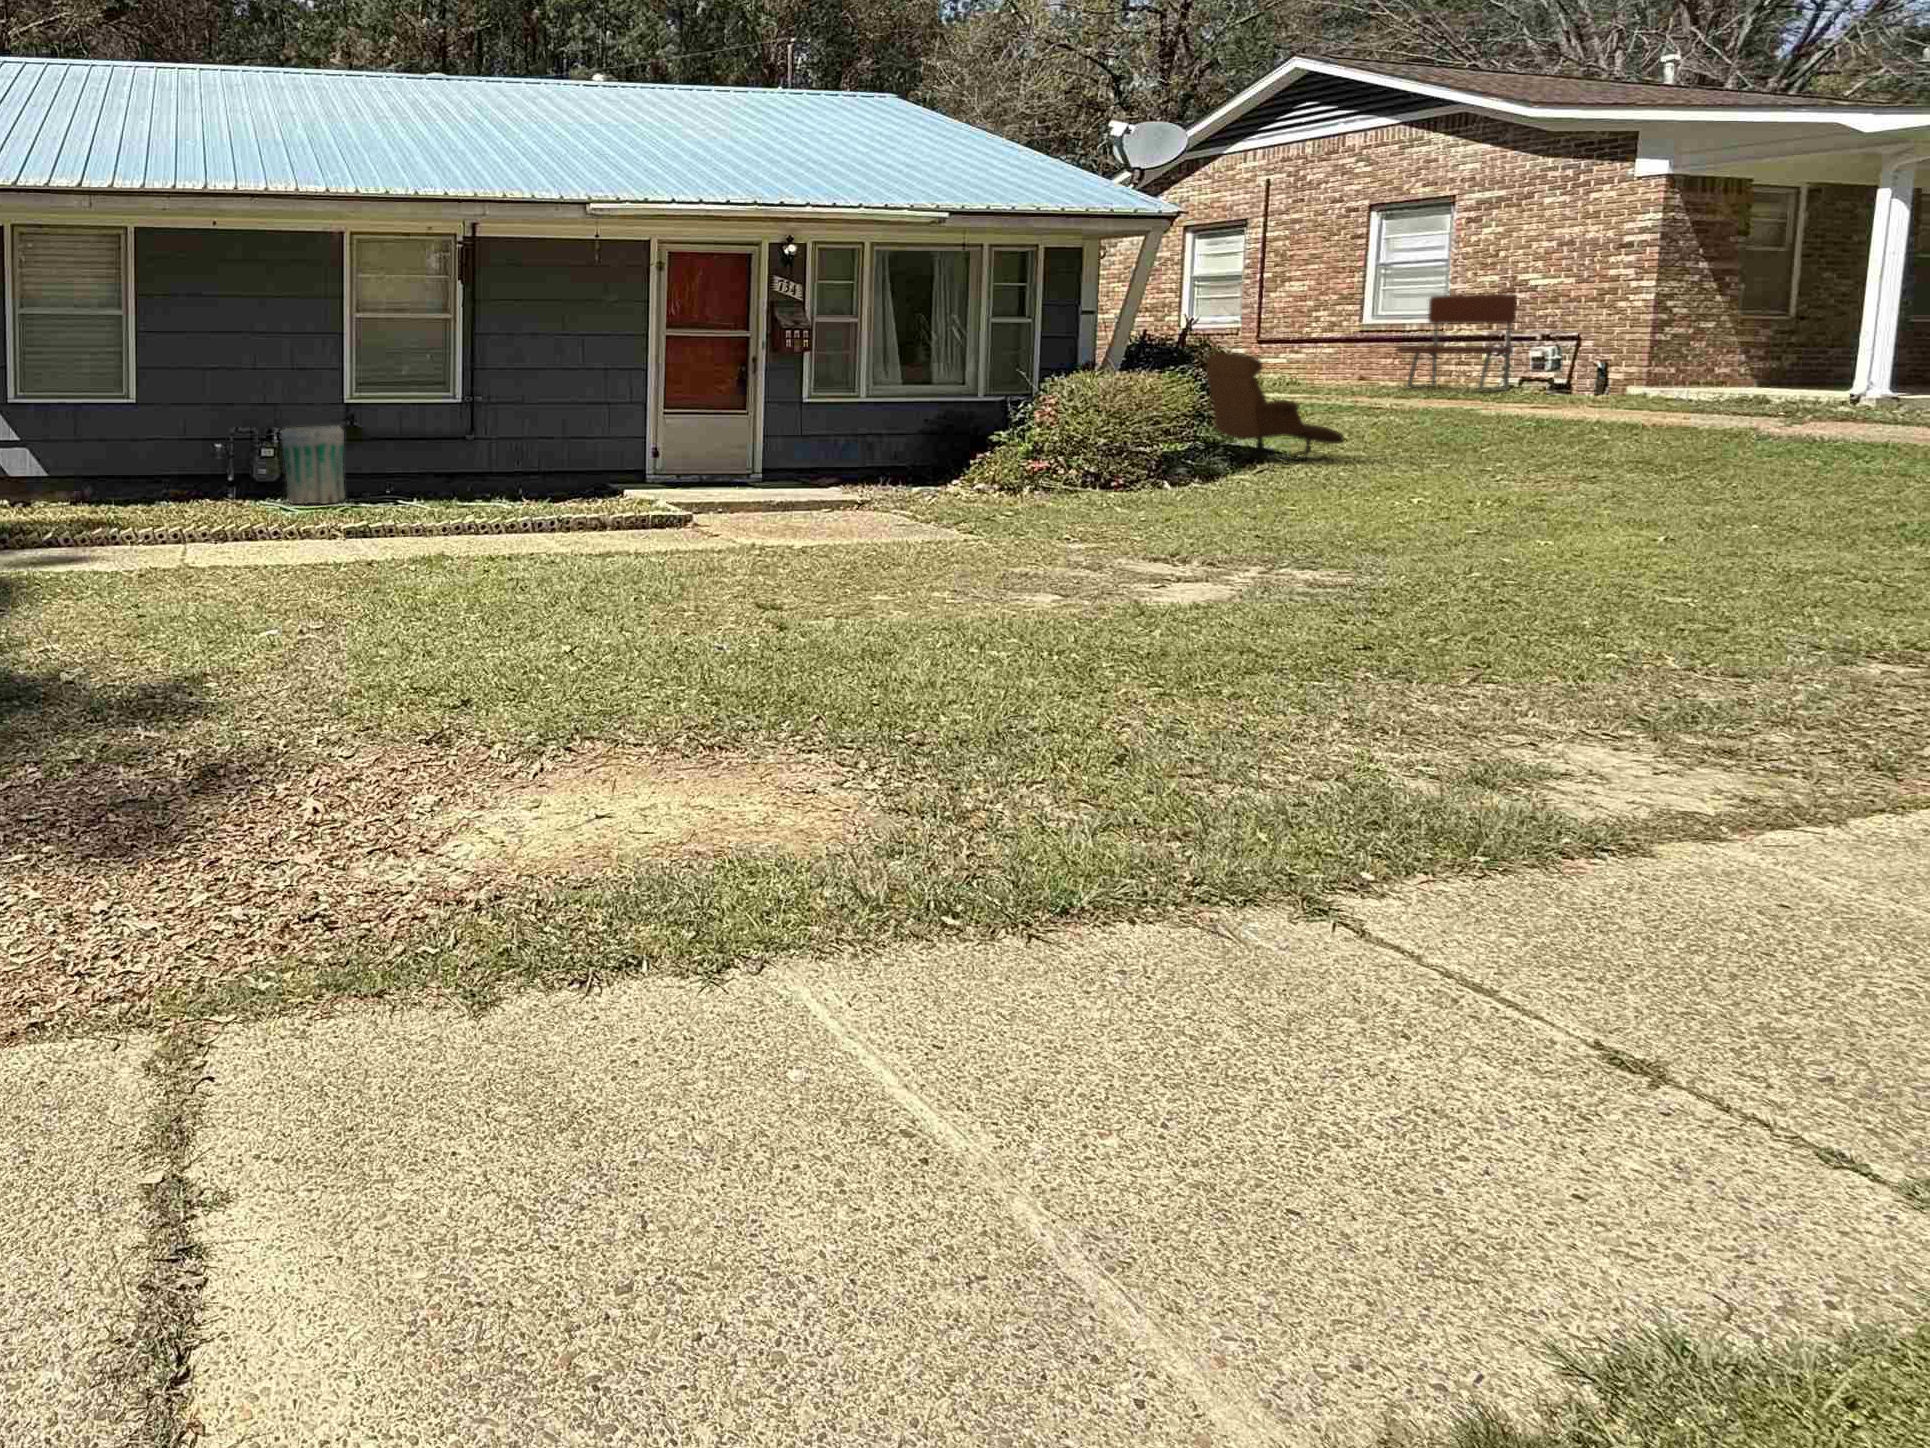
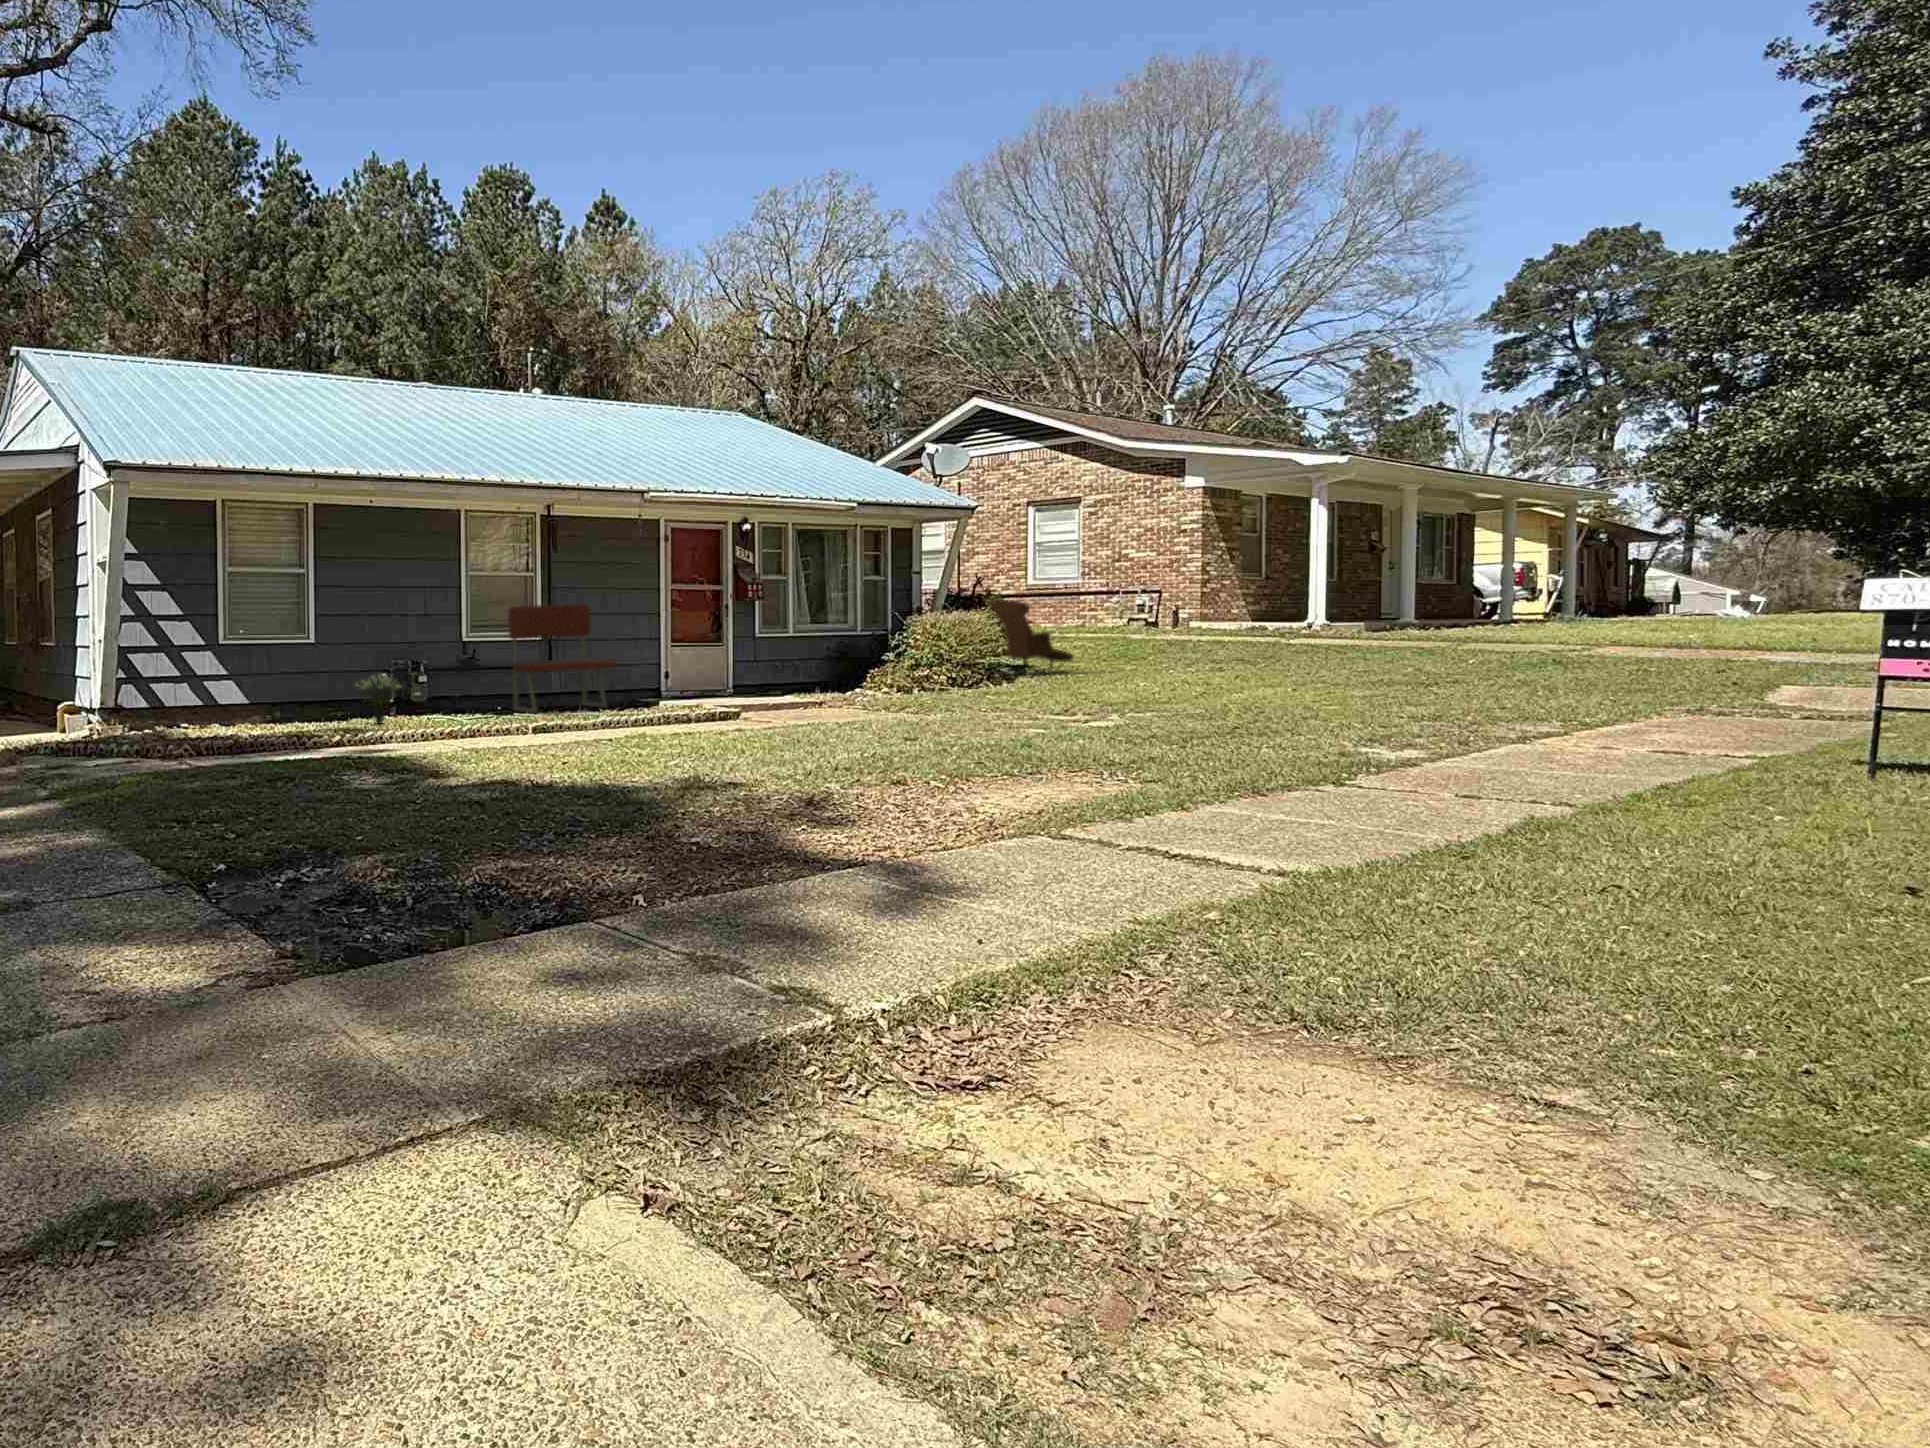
bench: present [1395,294,1517,391] -> present [508,604,617,713]
trash can: present [281,425,345,504] -> none [424,657,474,719]
potted plant: none [179,443,239,508] -> present [357,674,401,724]

